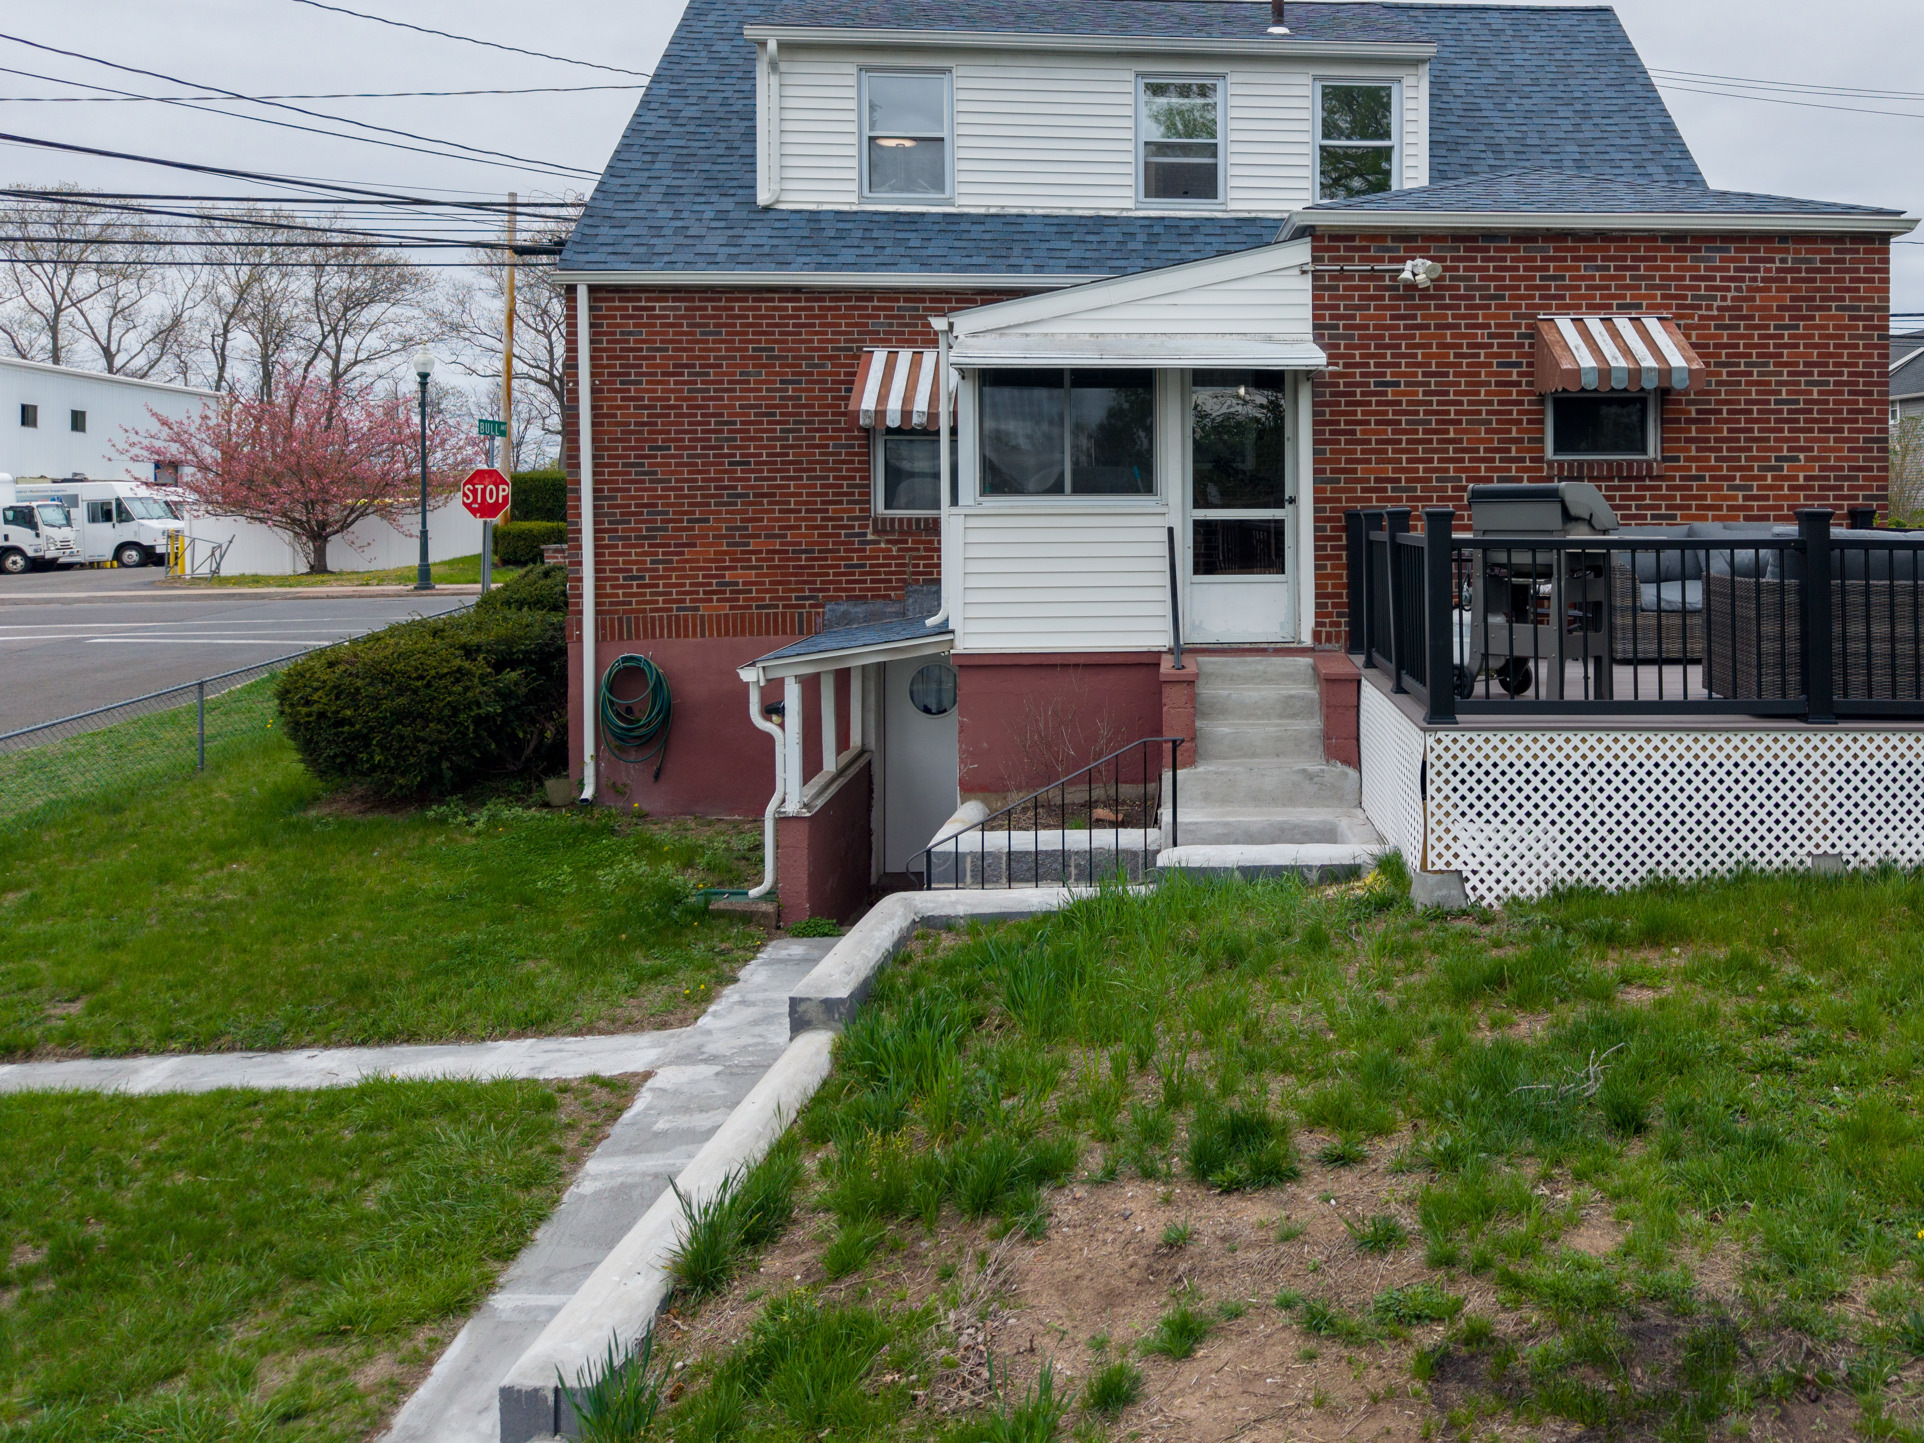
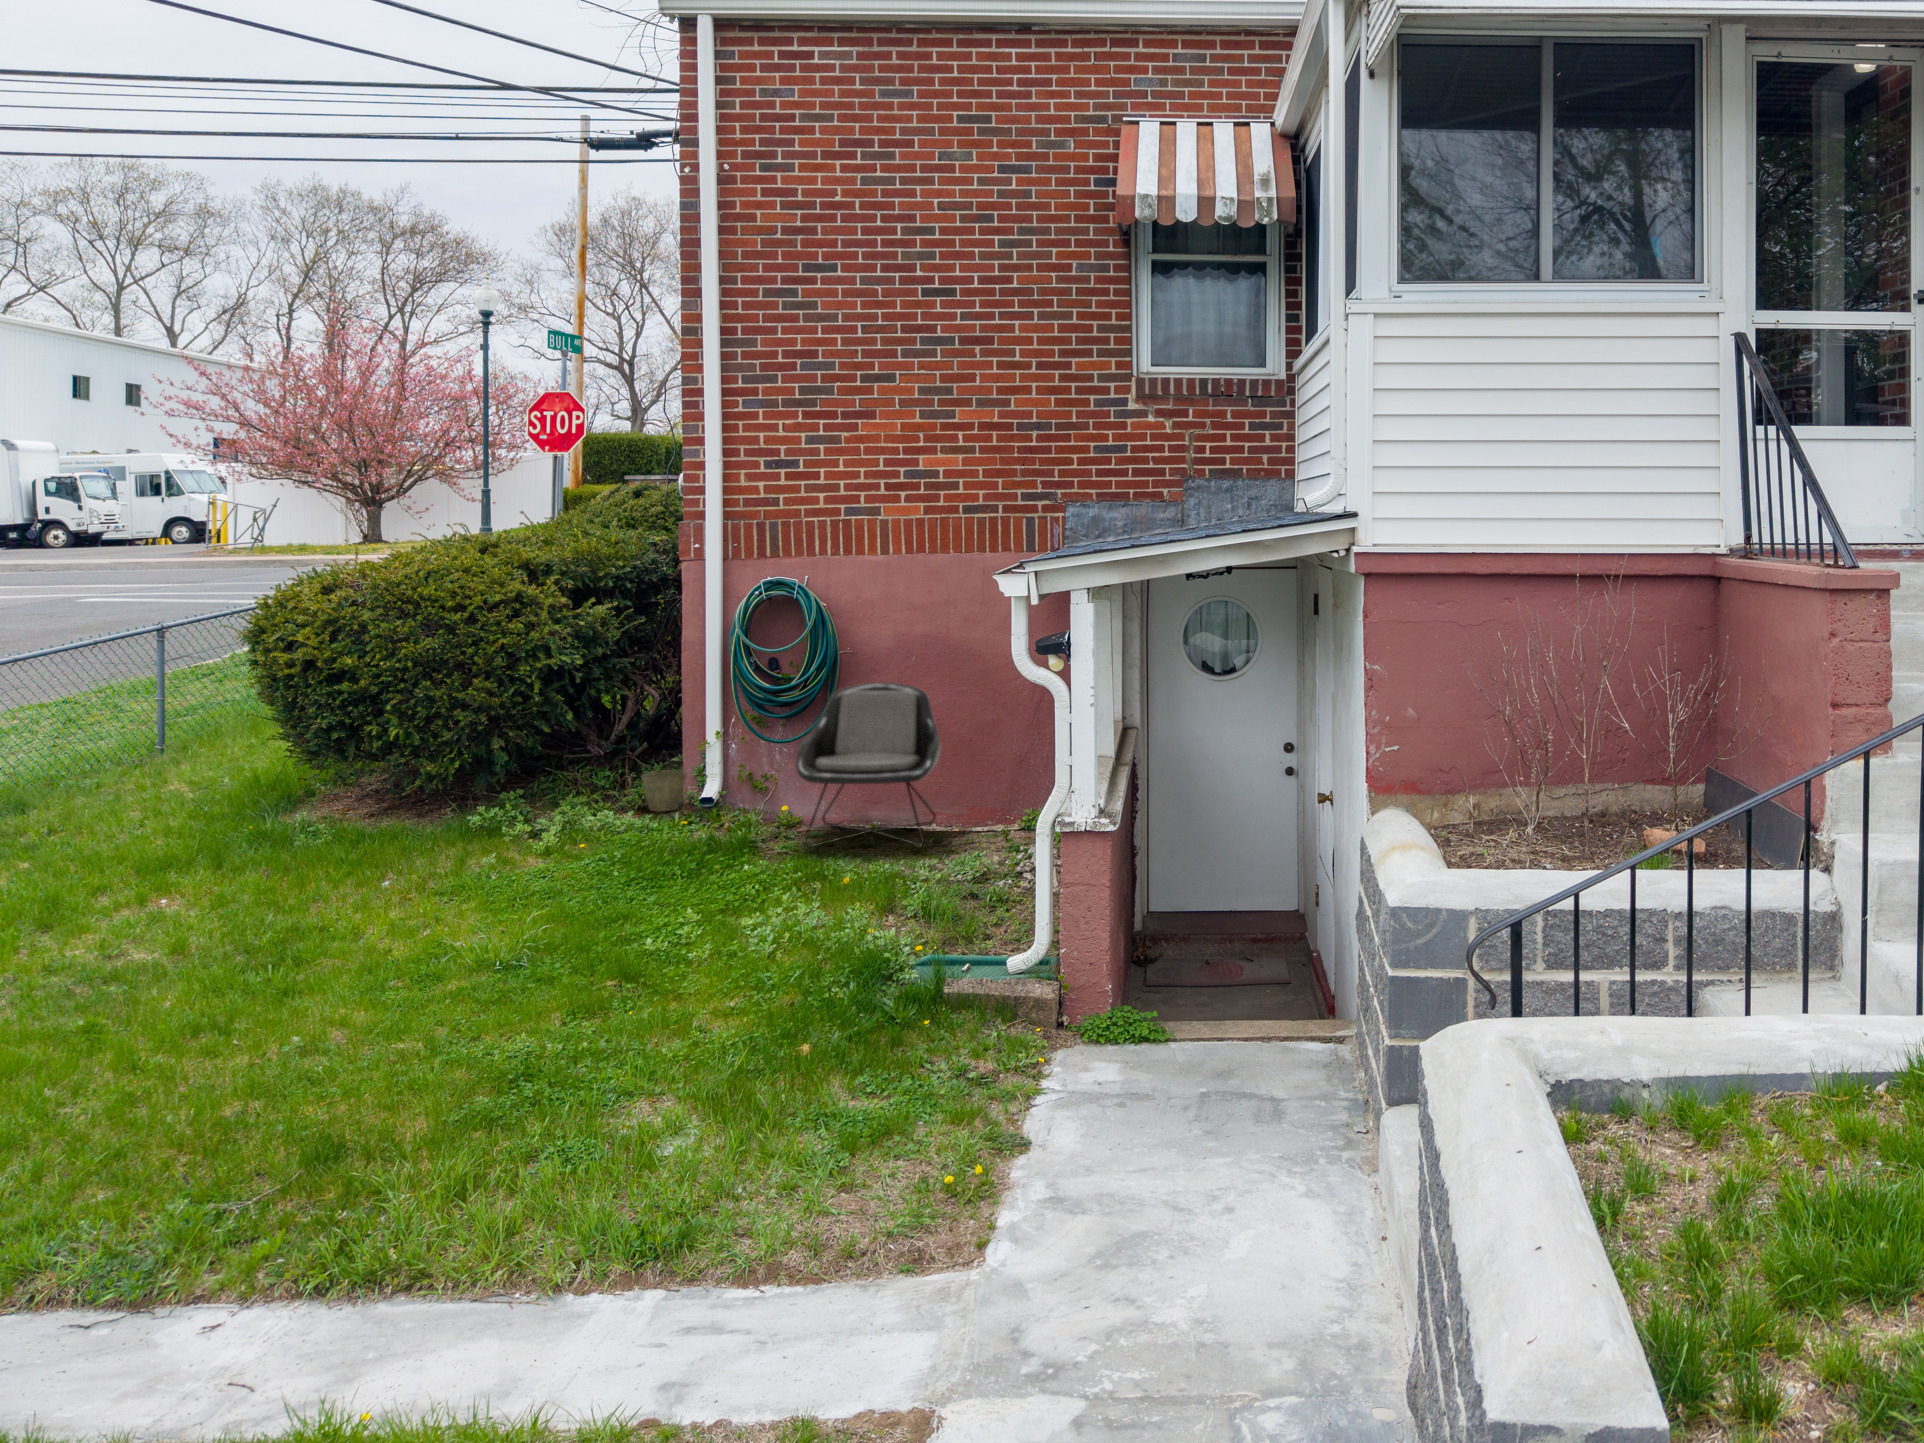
lounge chair: none [642,722,738,829] -> present [796,683,941,850]

